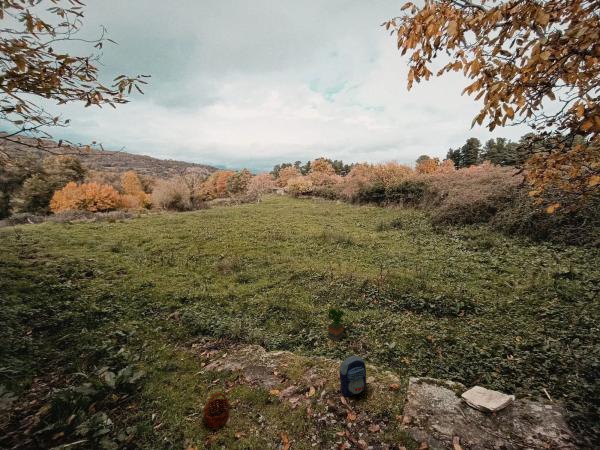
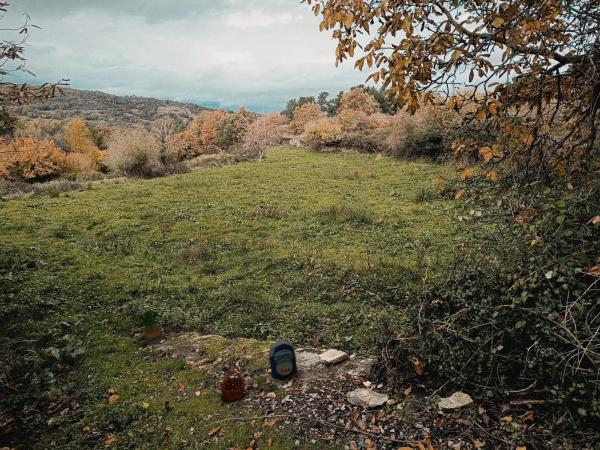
potted tree: present [328,309,346,341] -> present [138,310,162,344]
basket: present [203,393,230,427] -> present [220,371,244,400]

